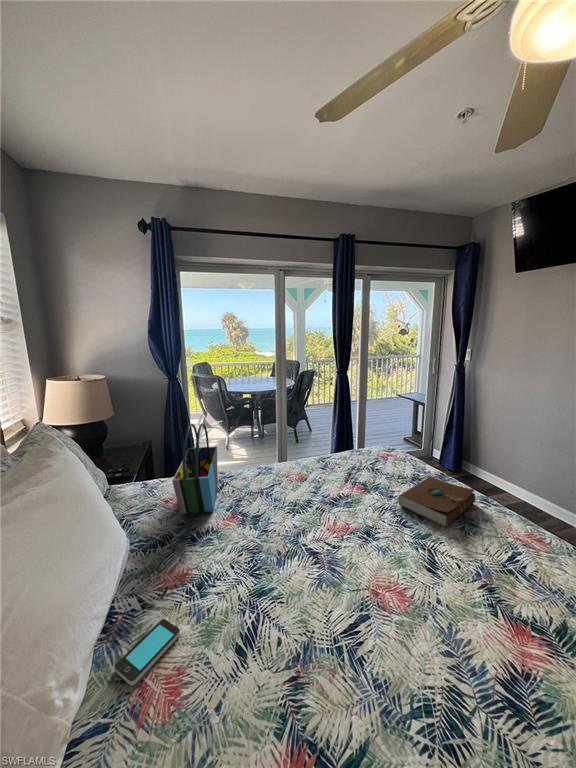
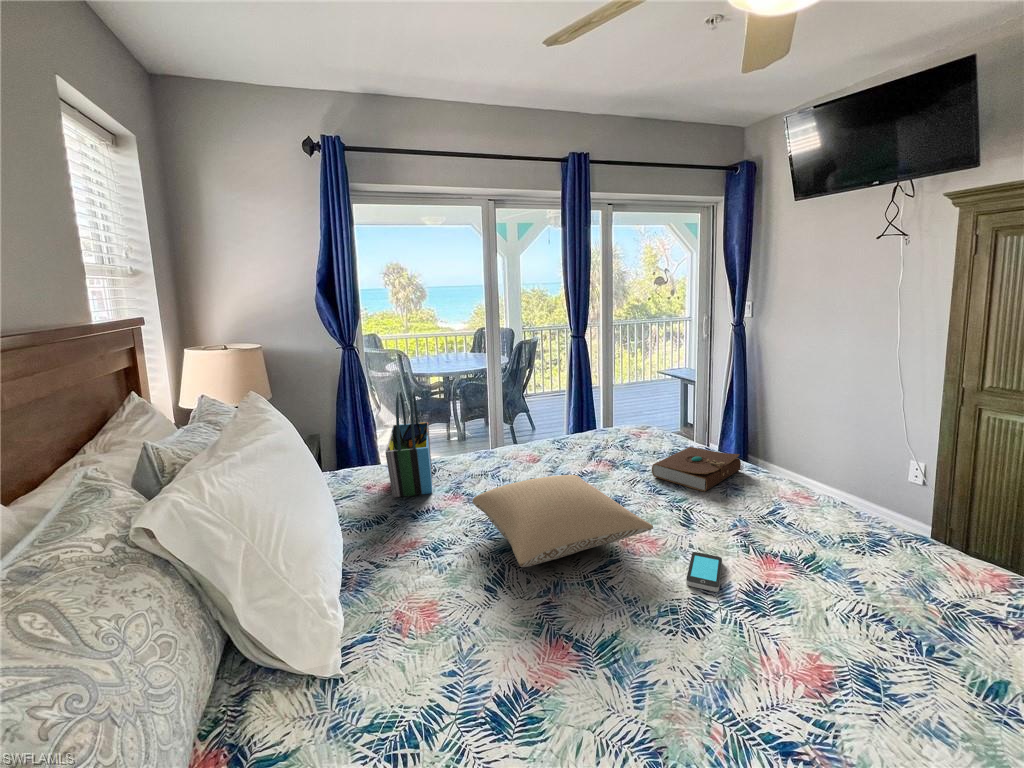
pillow: none [240,509,404,637] -> present [472,475,653,567]
smartphone: present [115,619,180,686] -> present [686,552,722,592]

